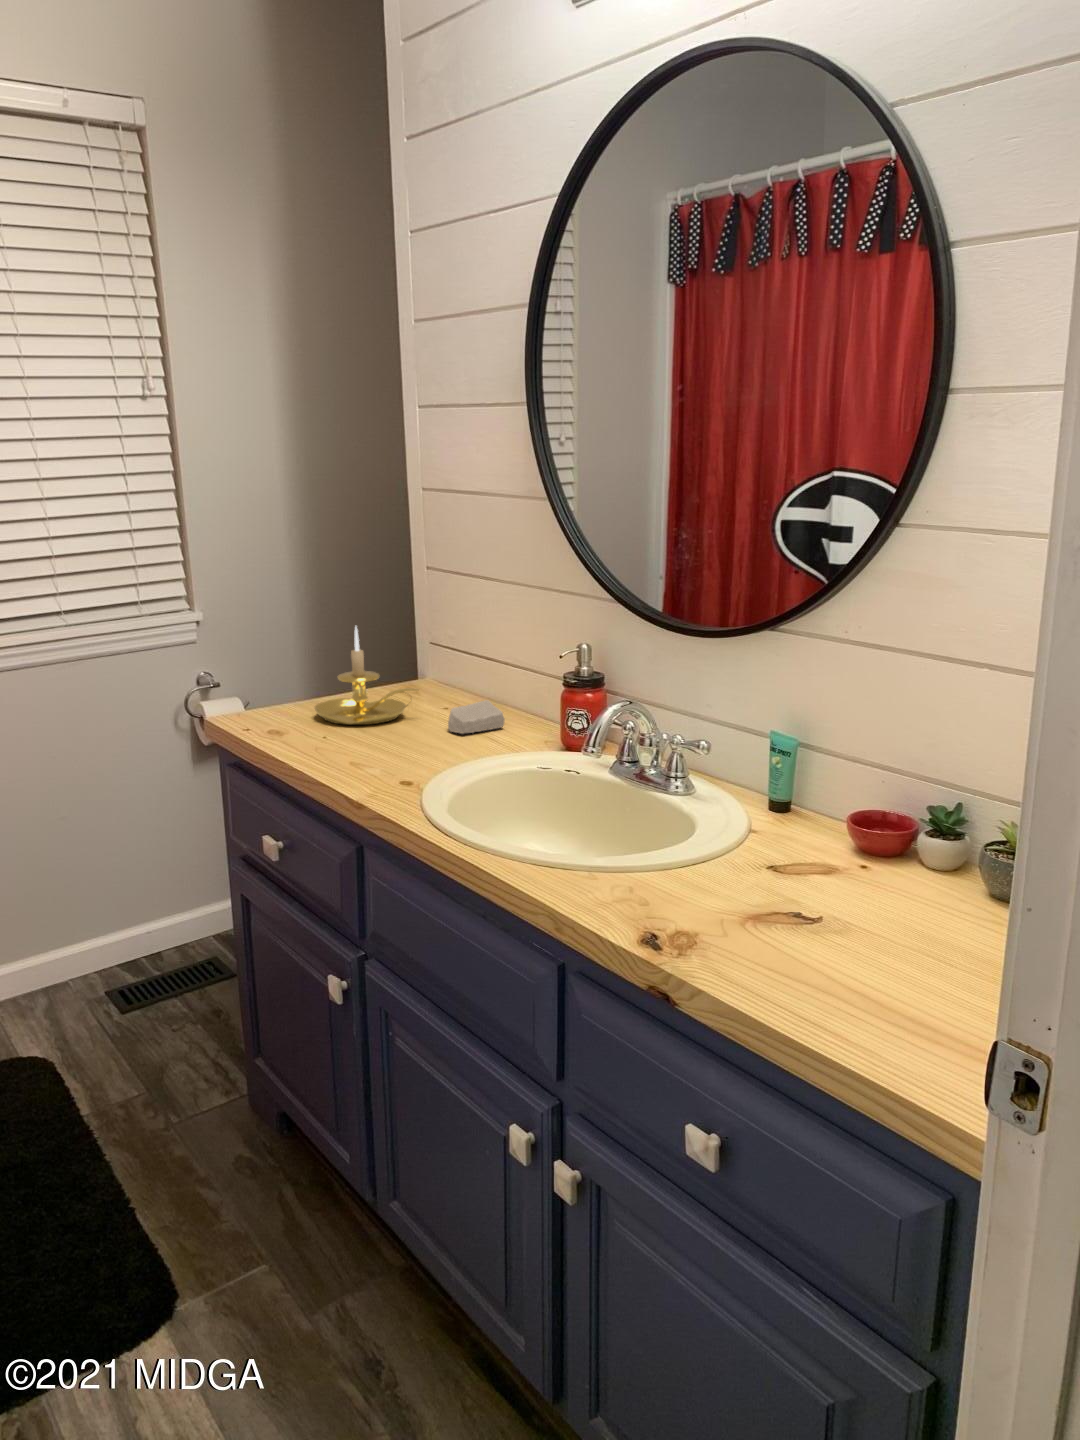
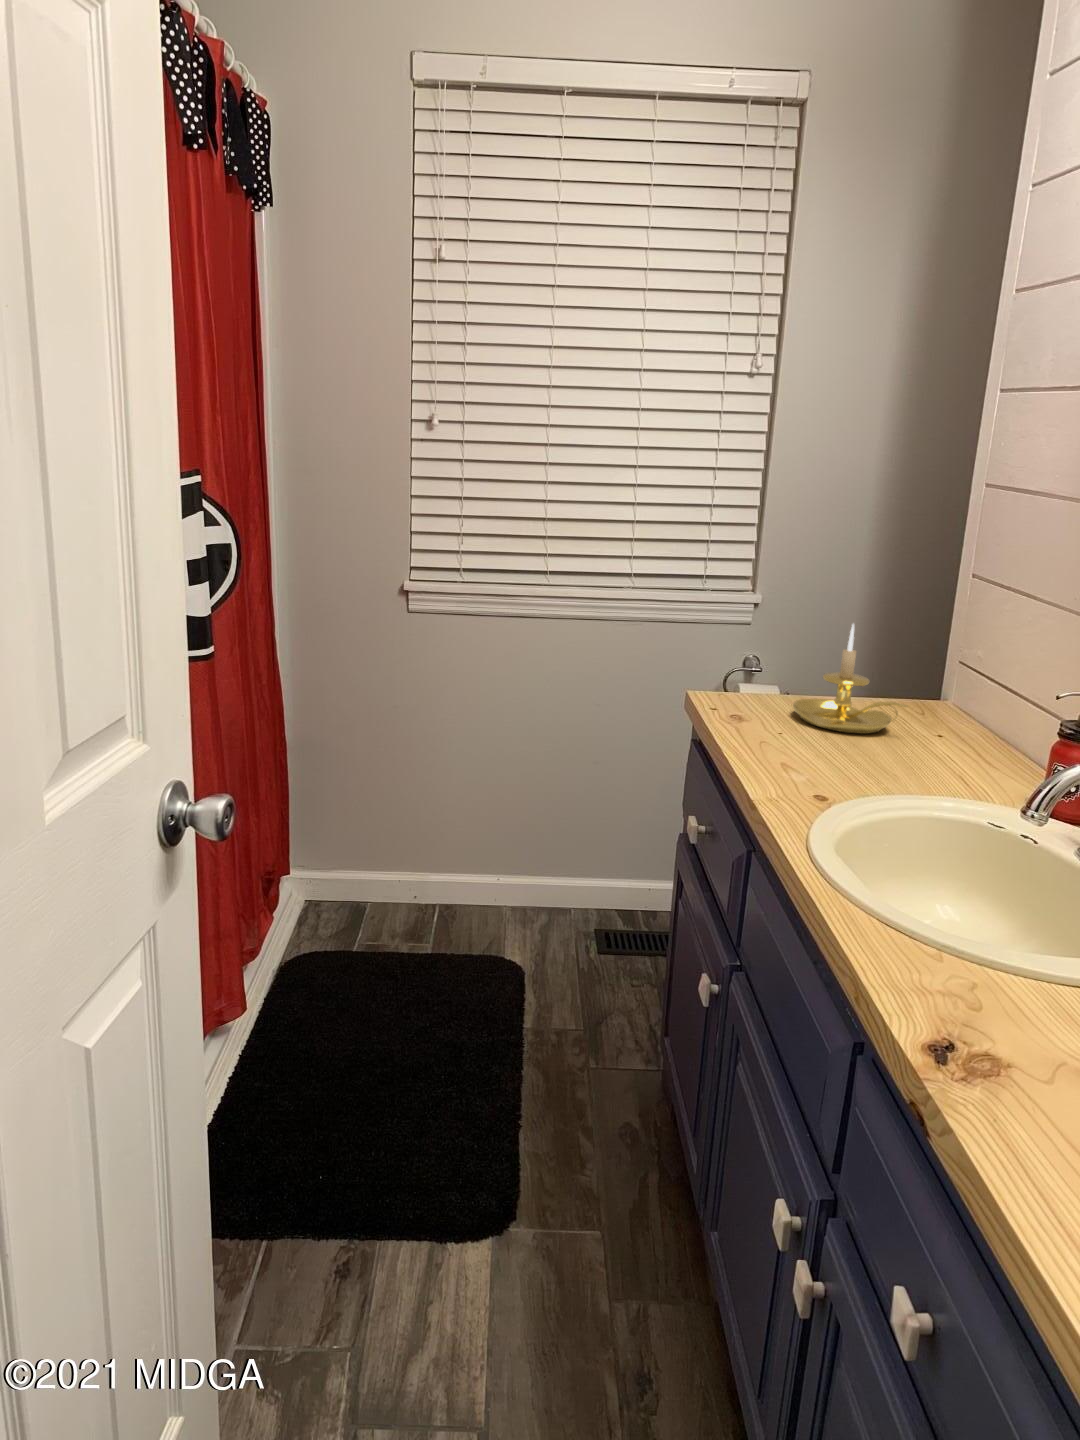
soap bar: present [448,700,505,734] -> none [922,734,994,769]

